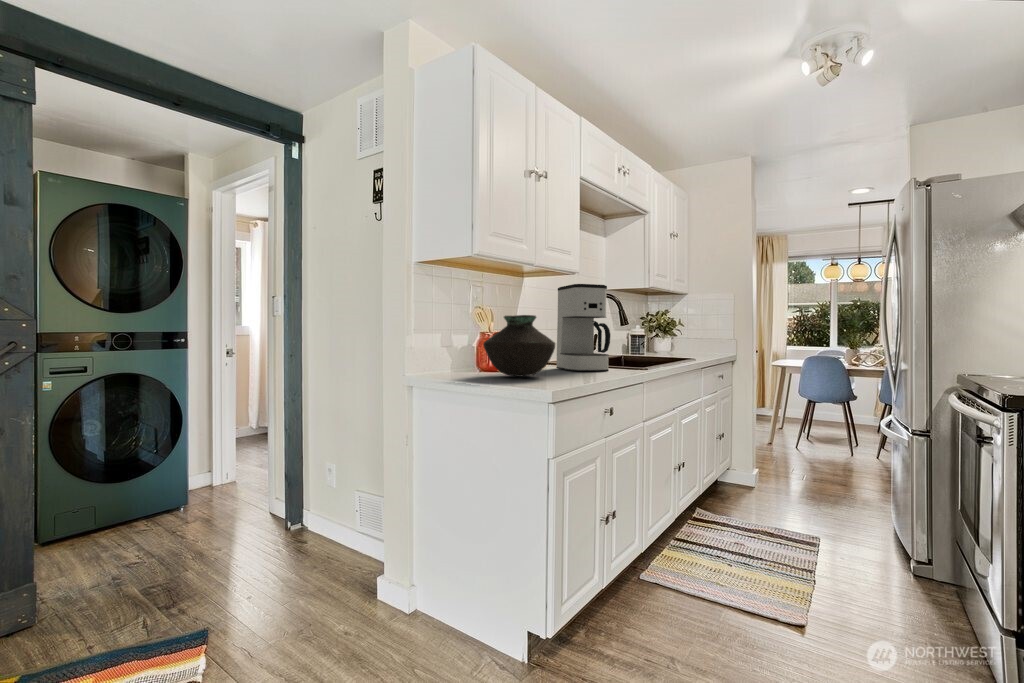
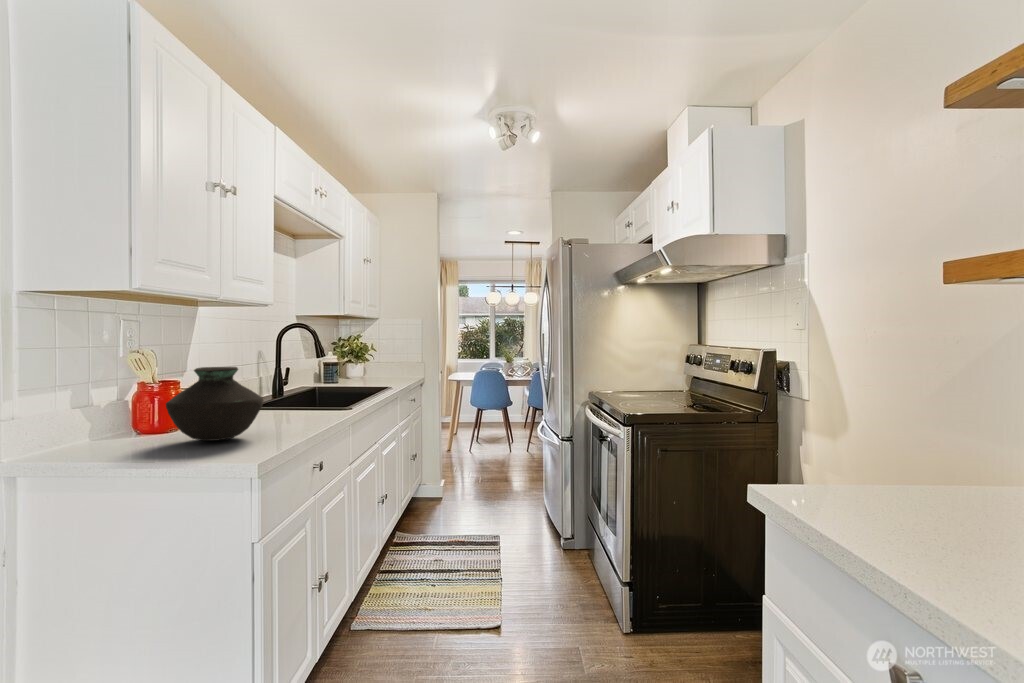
coffee maker: present [556,284,610,371] -> none [253,324,317,421]

